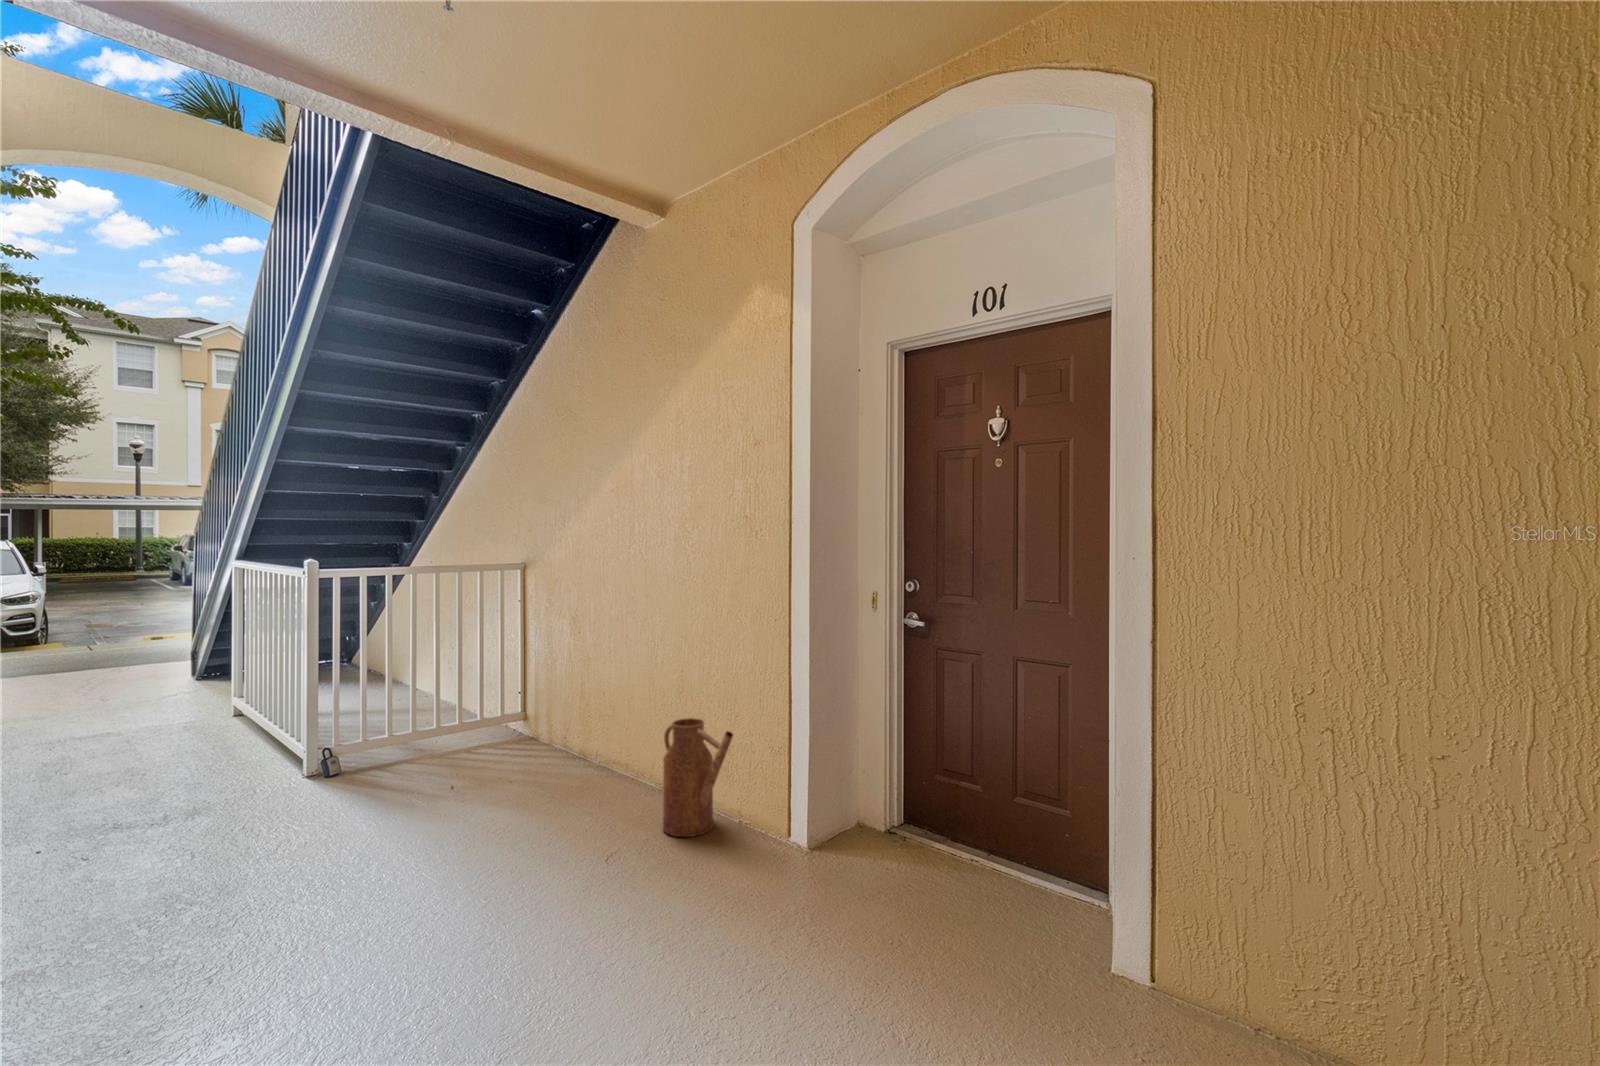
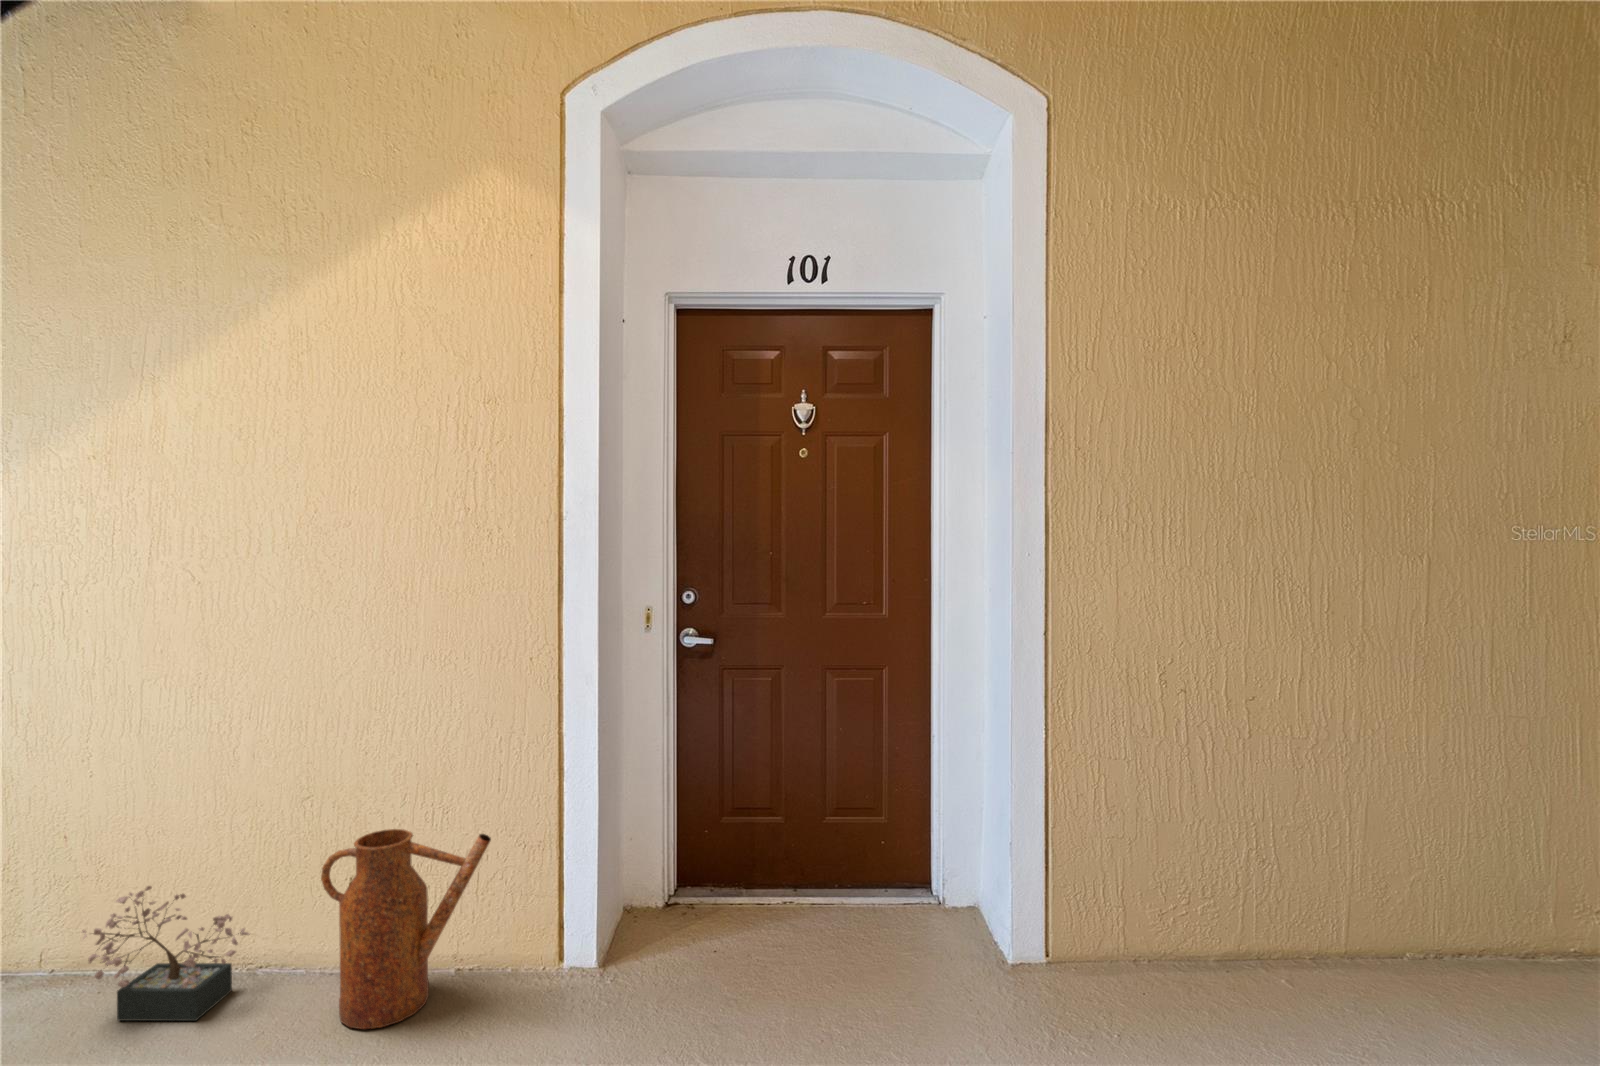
decorative plant: none [579,727,650,804] -> present [82,886,249,1021]

